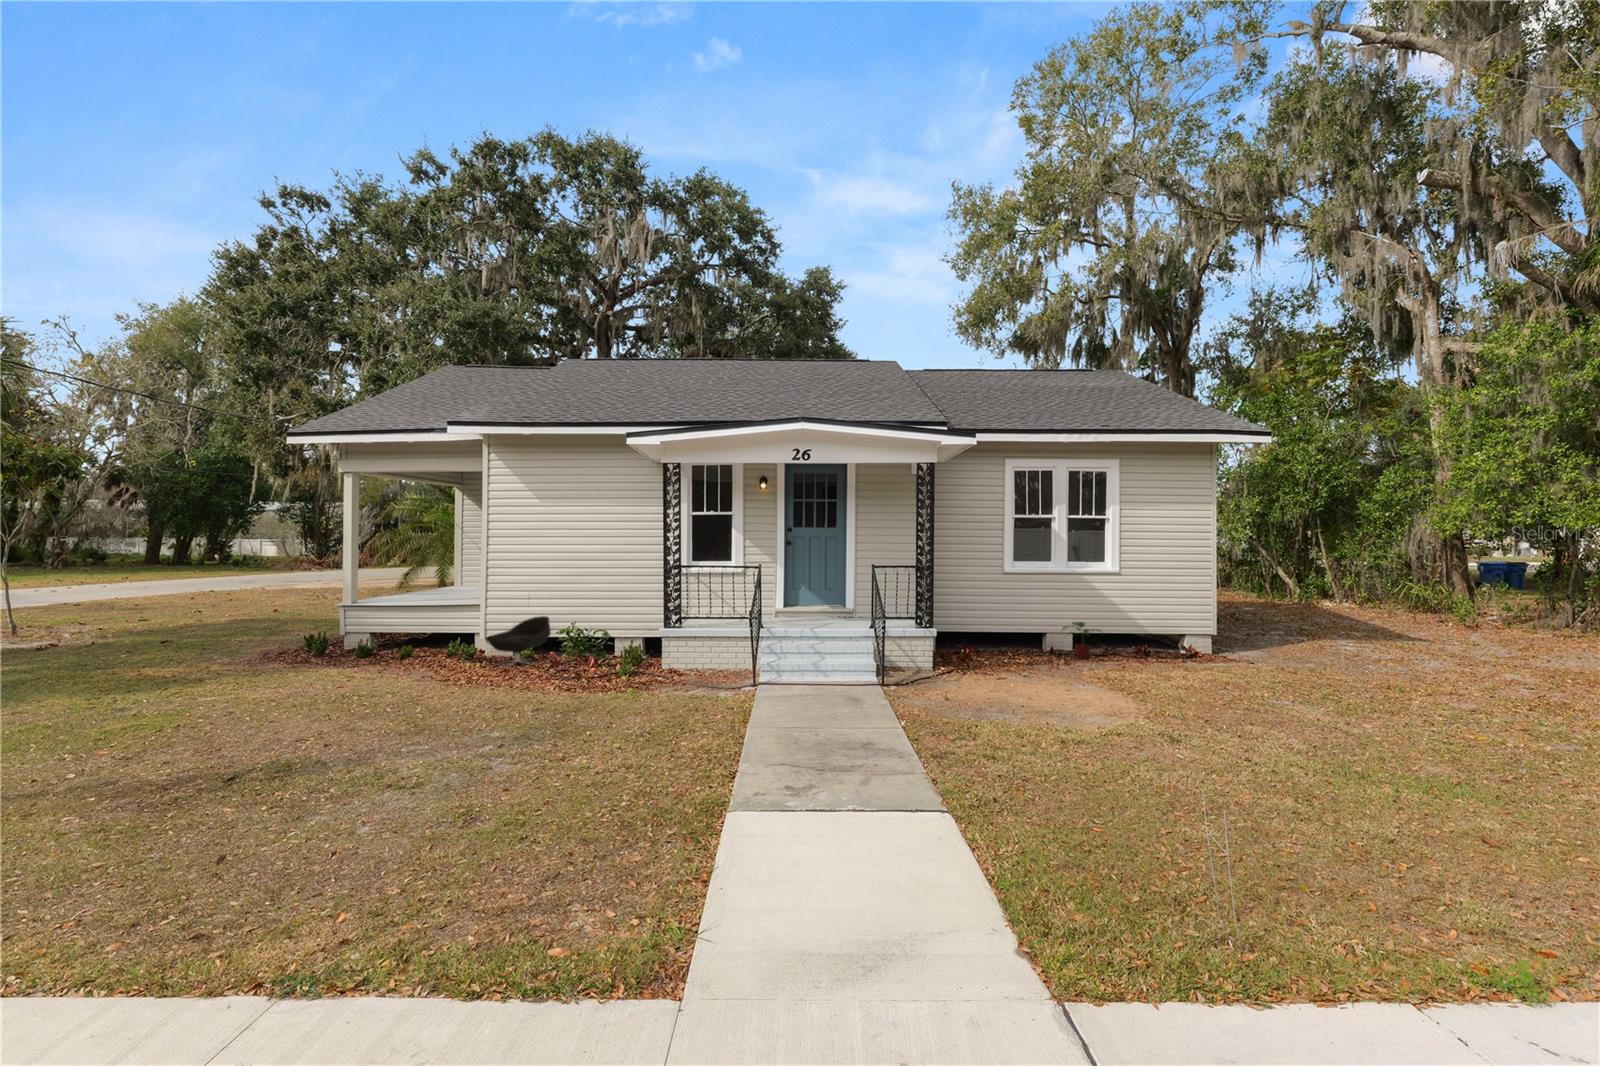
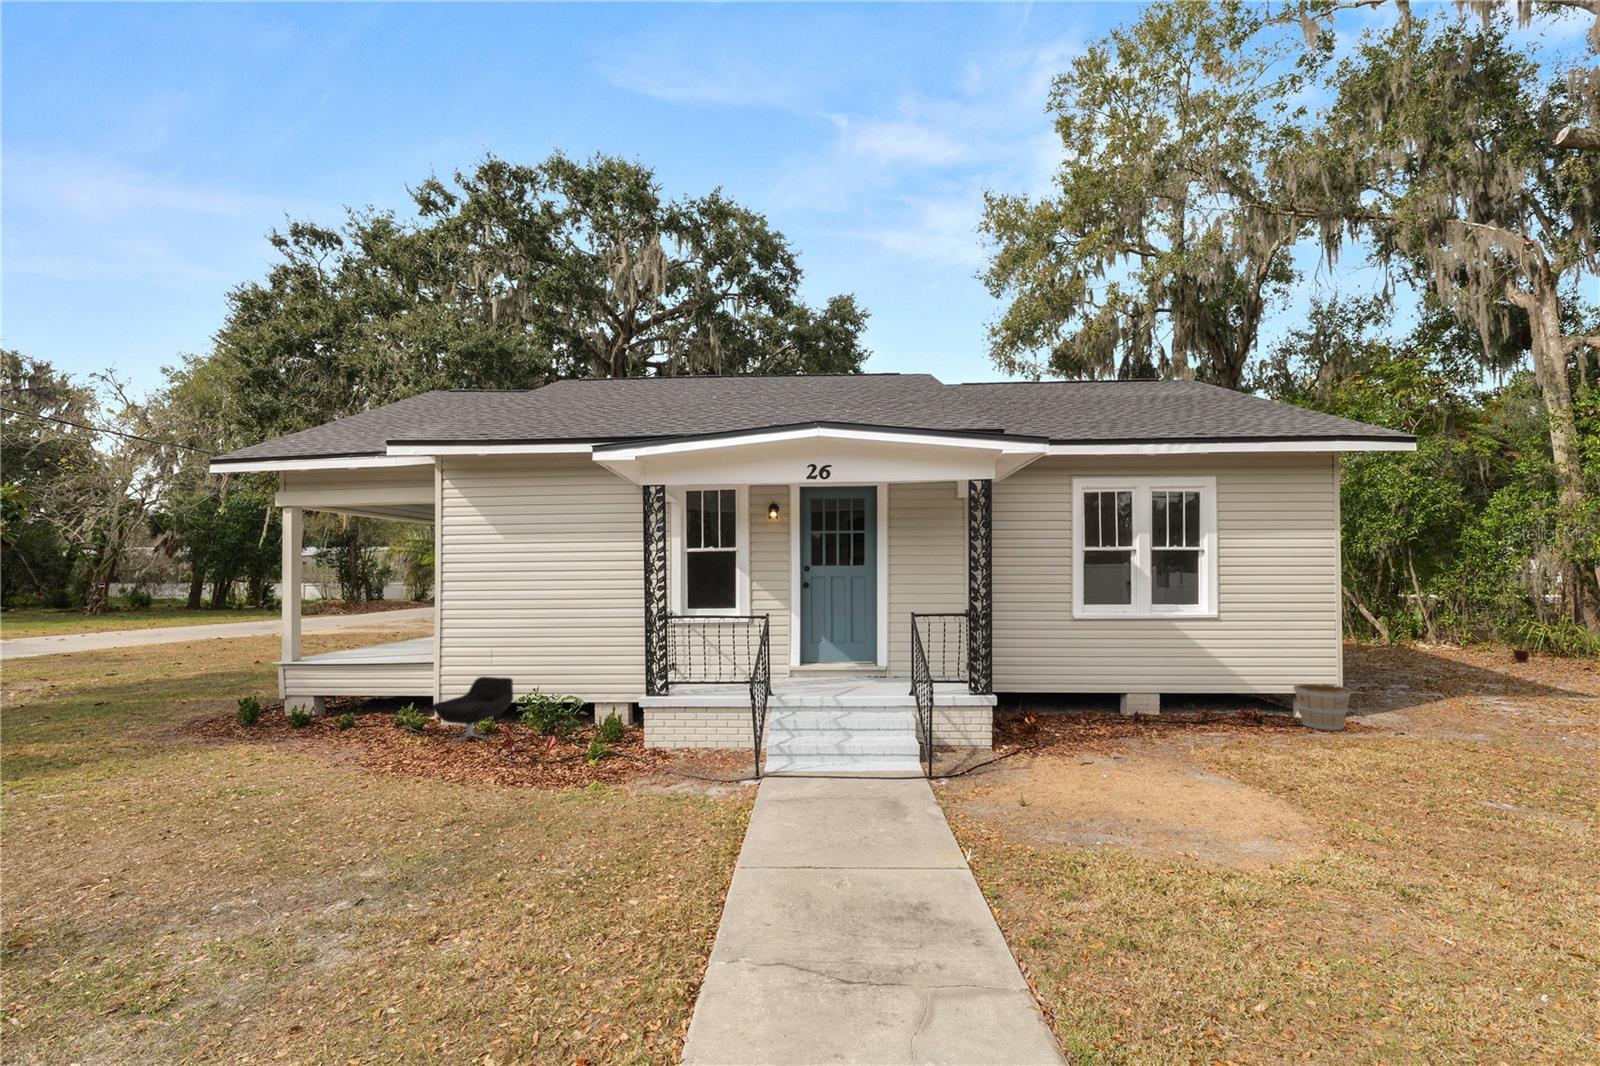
potted plant: present [1062,622,1101,659] -> present [1507,633,1536,662]
wooden bucket: none [1173,625,1215,660] -> present [1294,684,1351,730]

